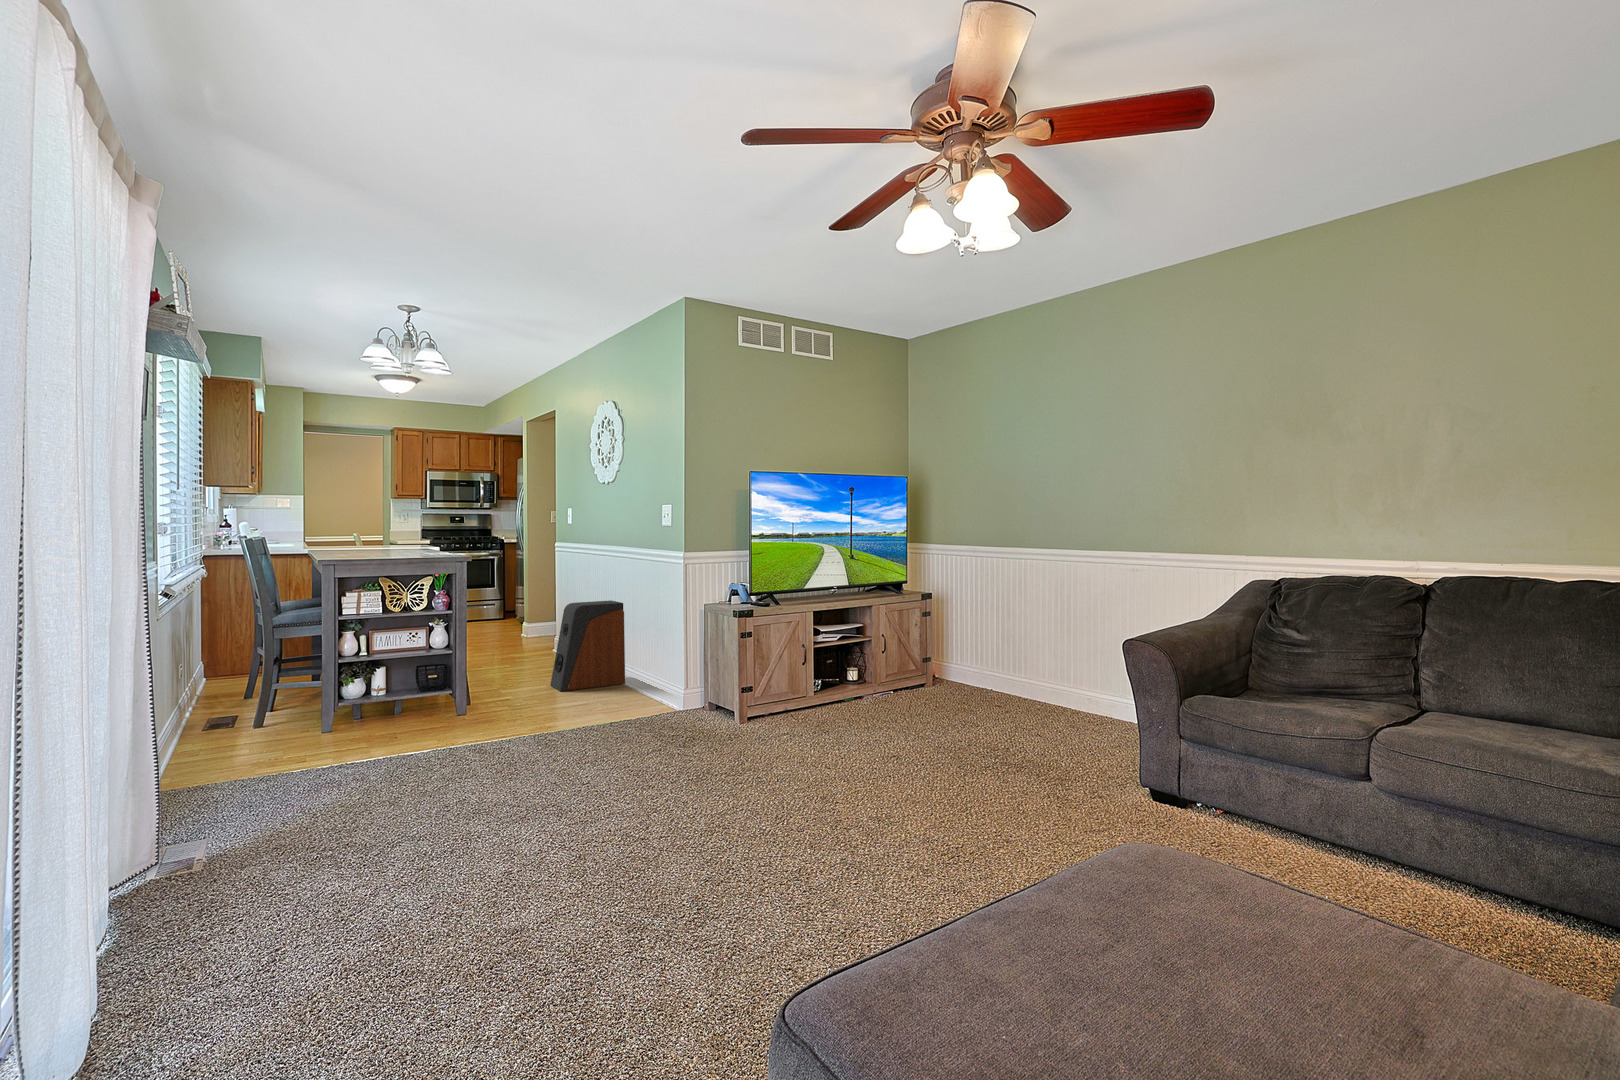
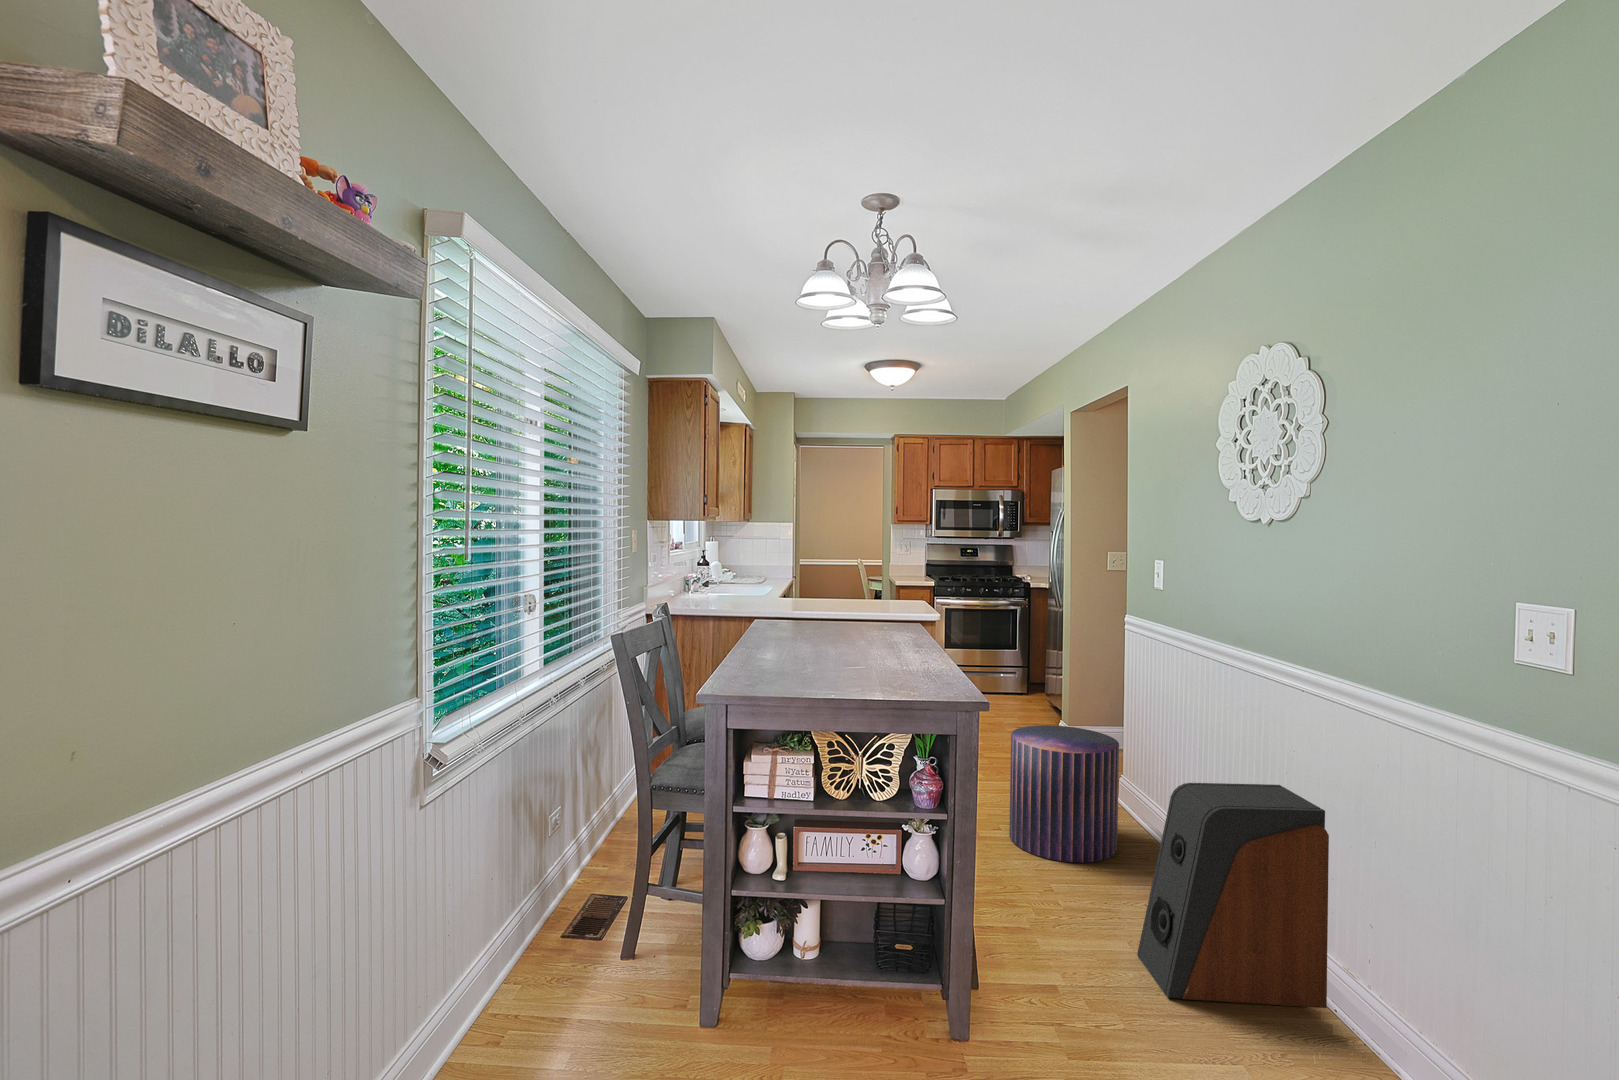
pouf: none [488,605,550,671] -> present [1009,725,1119,863]

